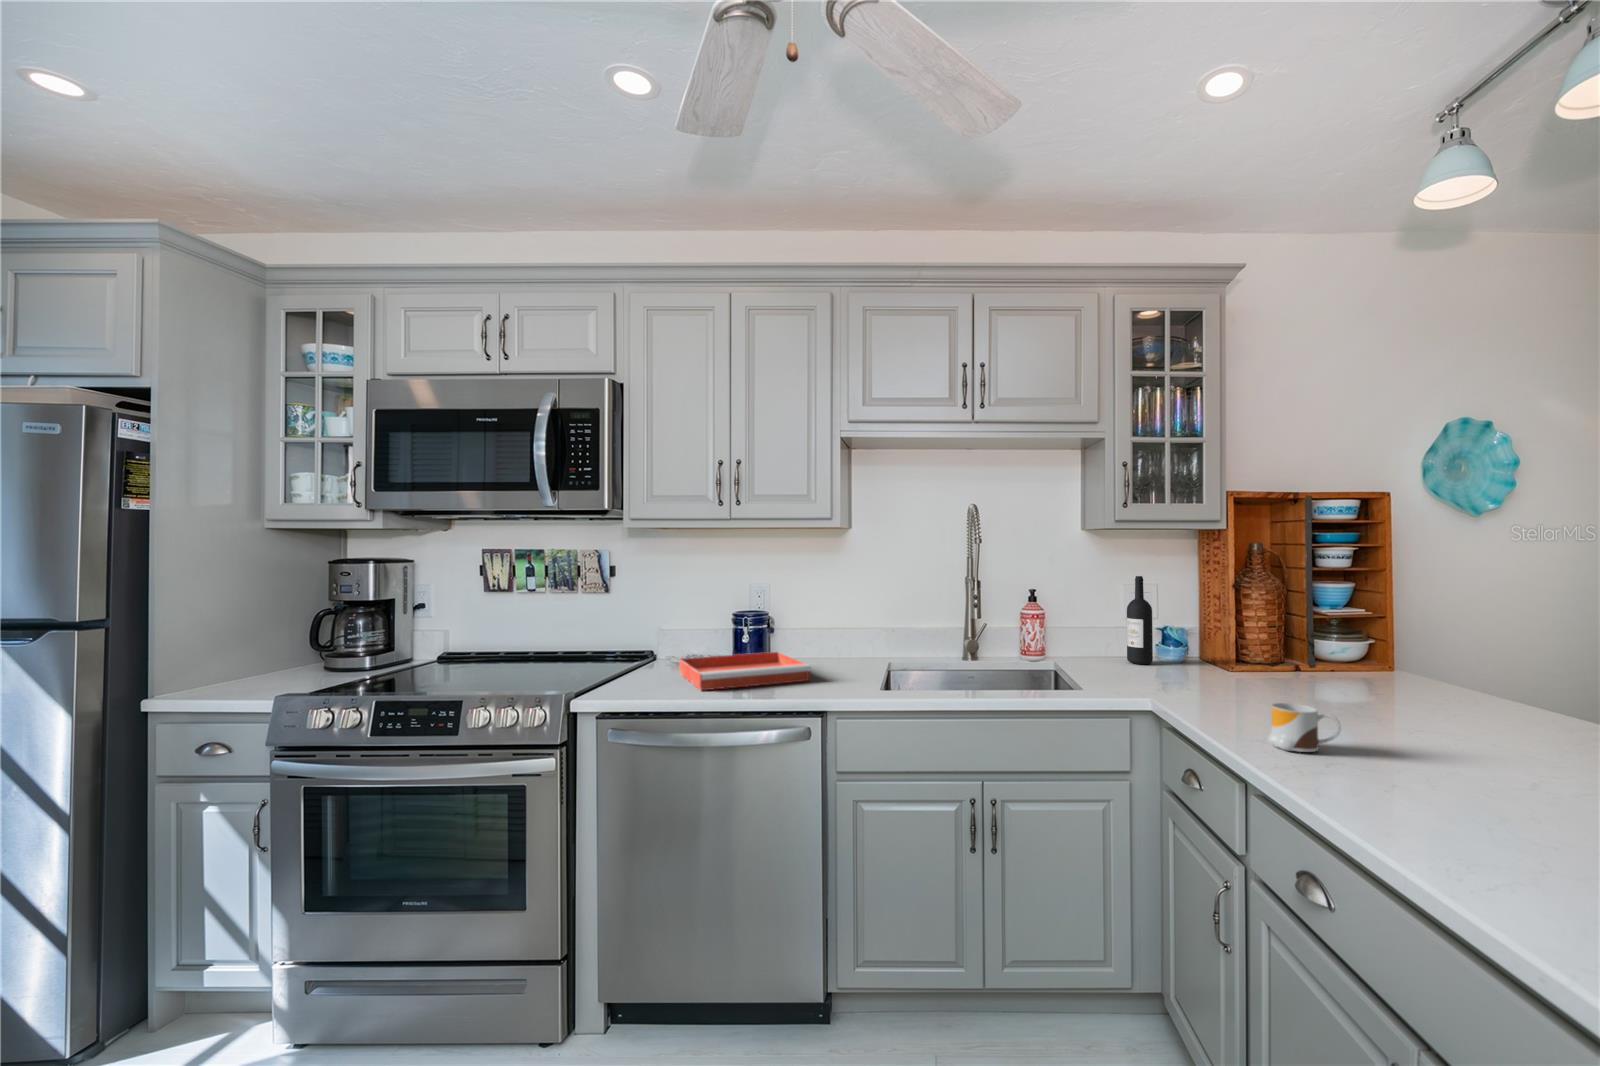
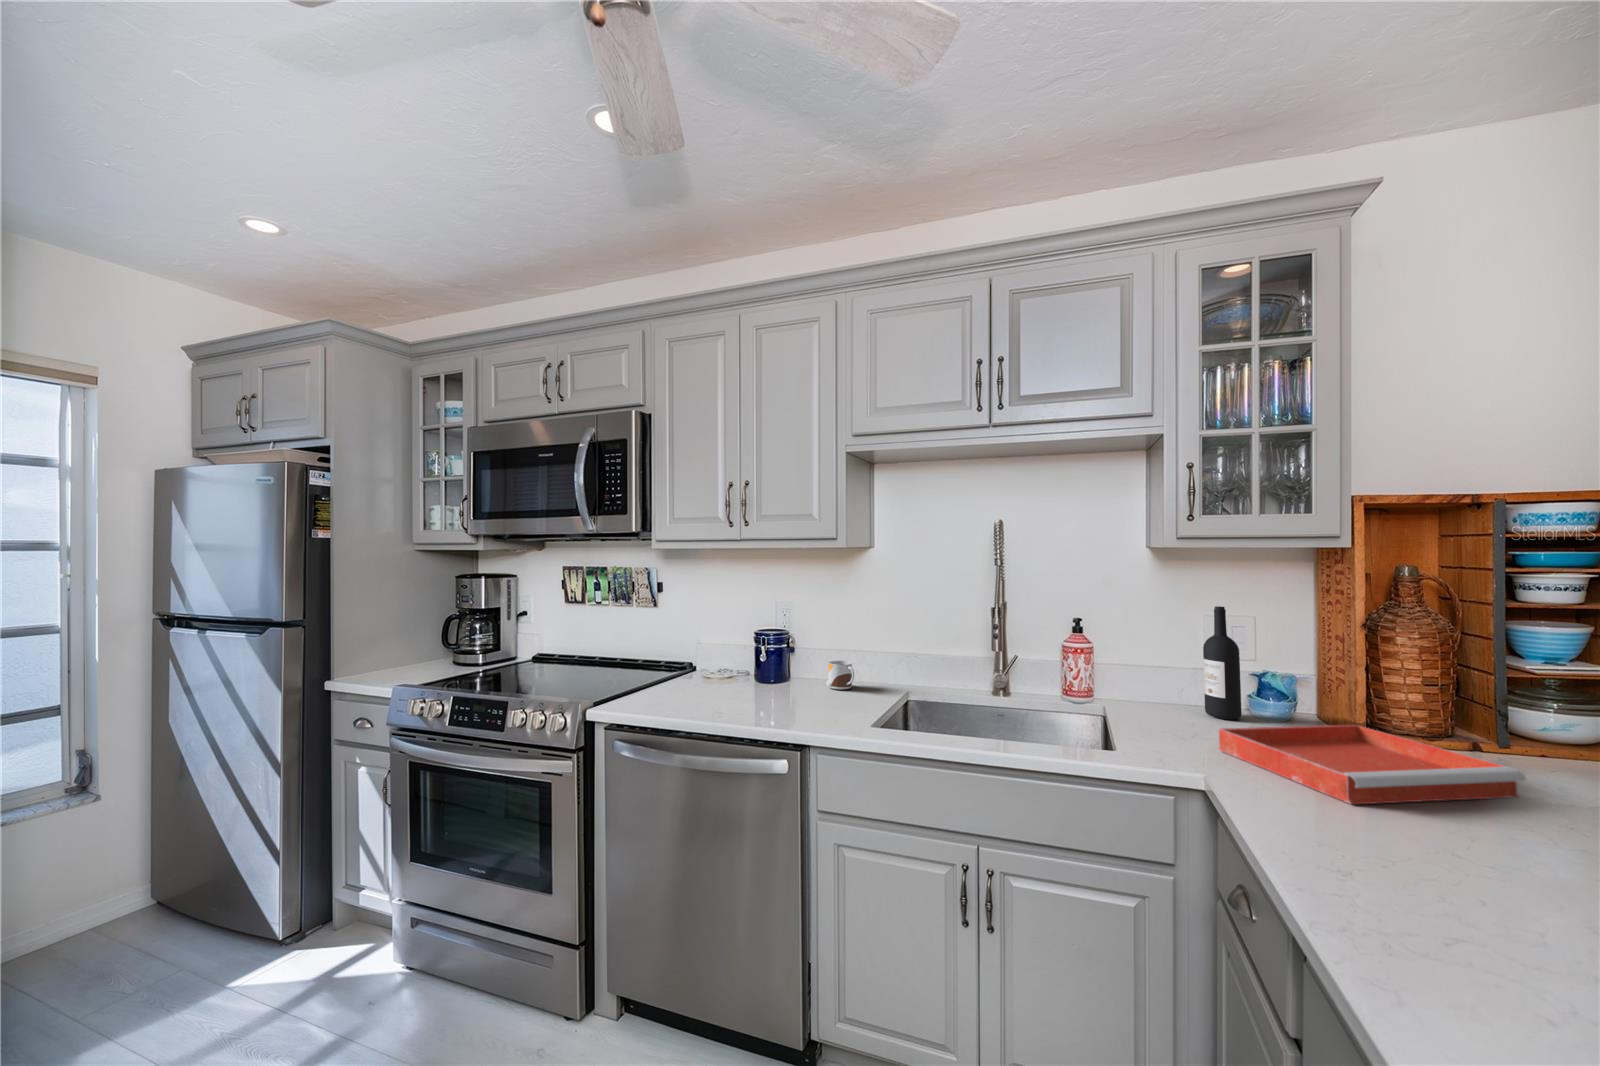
tray: present [679,652,810,690] -> present [1219,725,1525,804]
mug: present [1268,703,1341,752] -> present [826,660,854,689]

